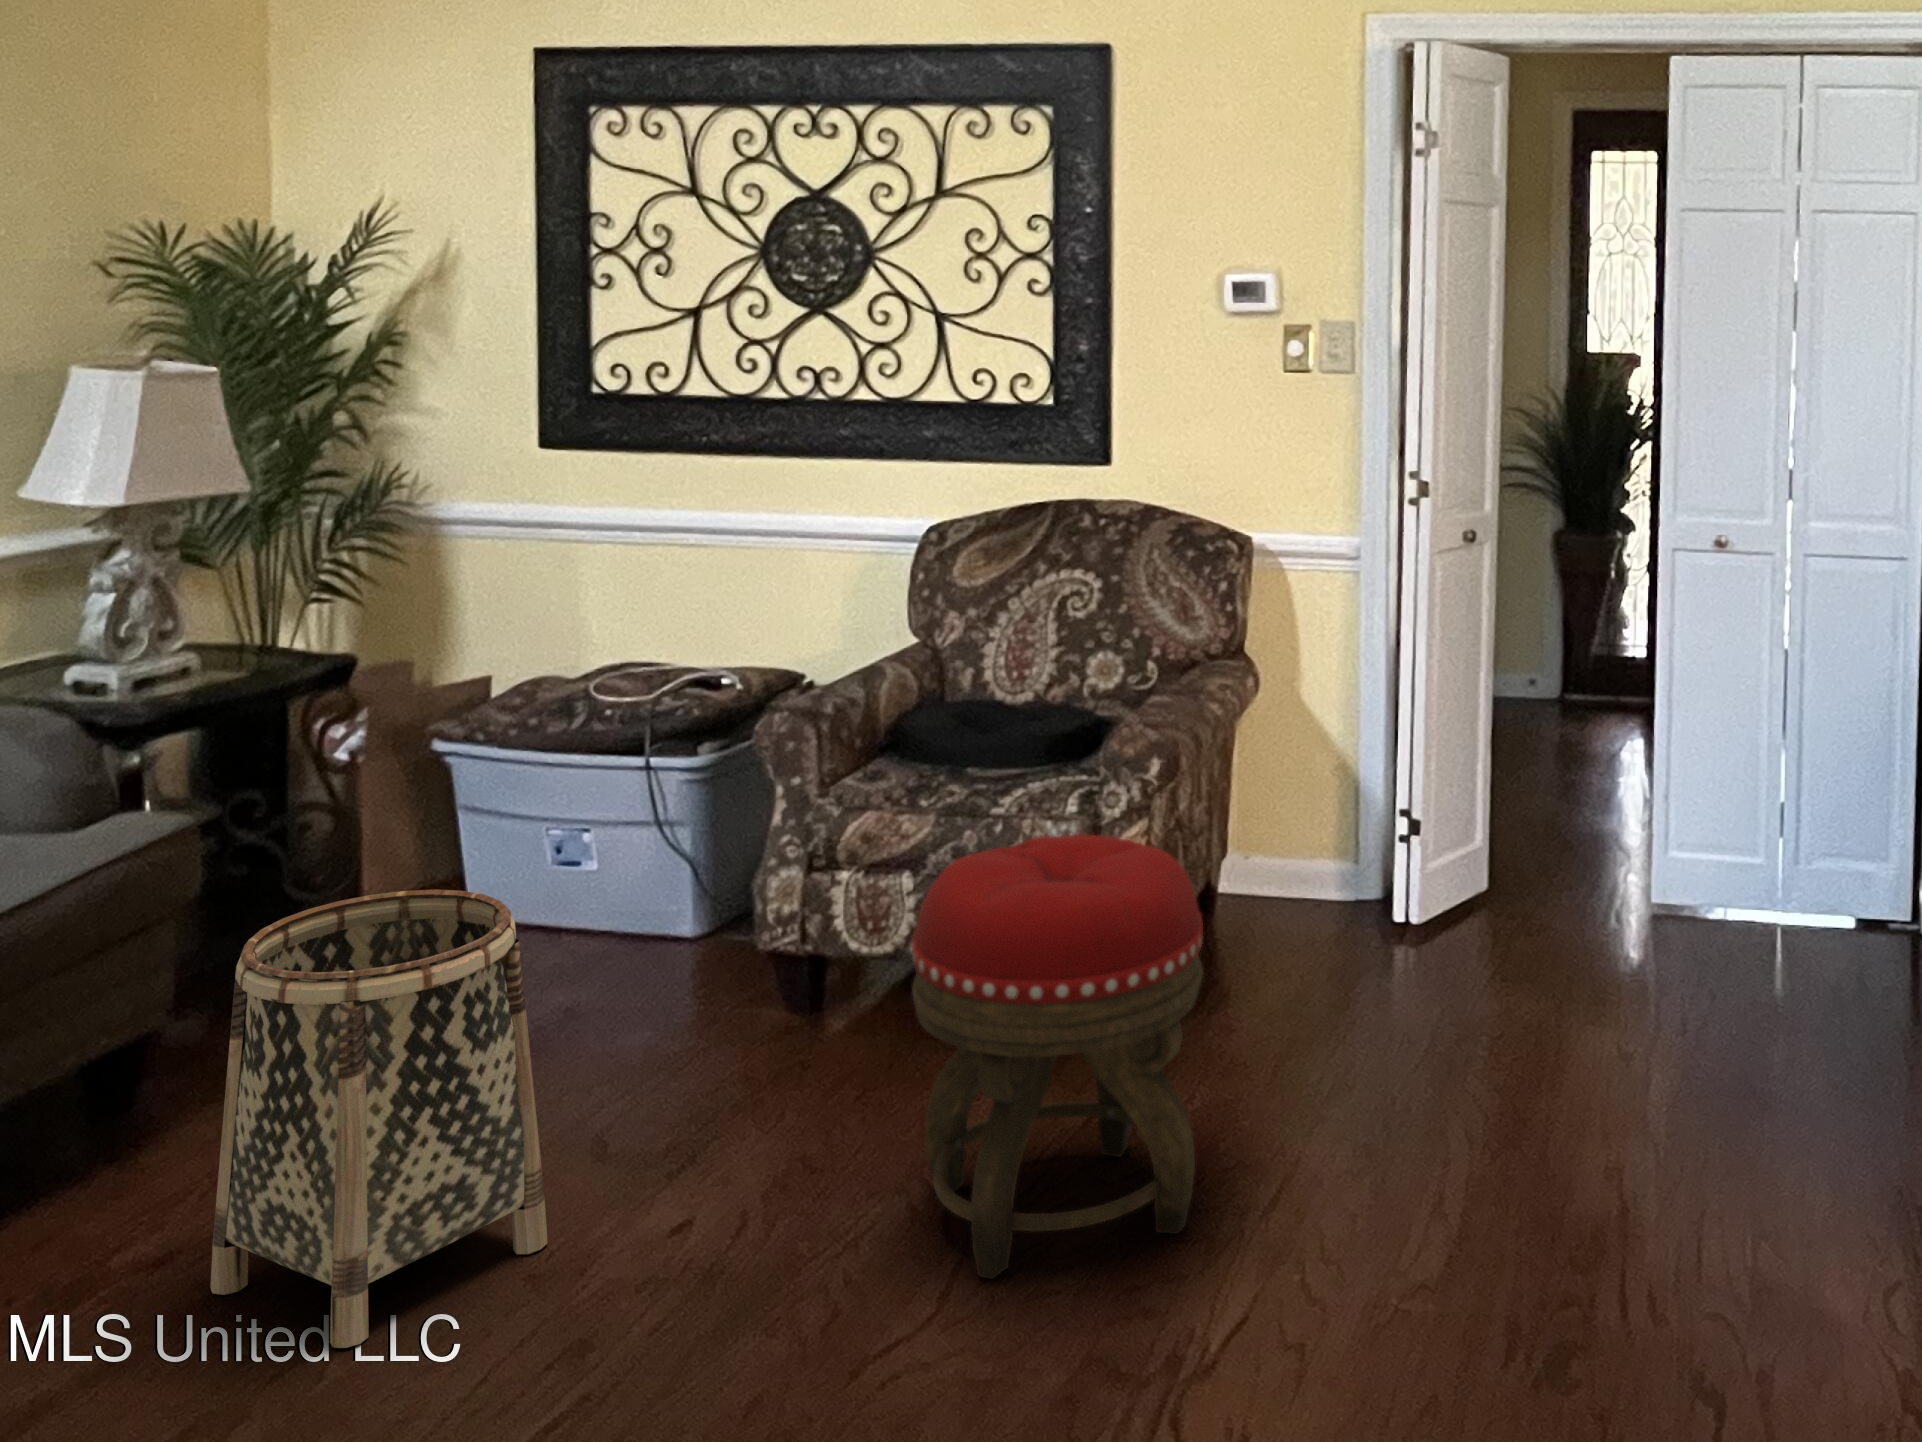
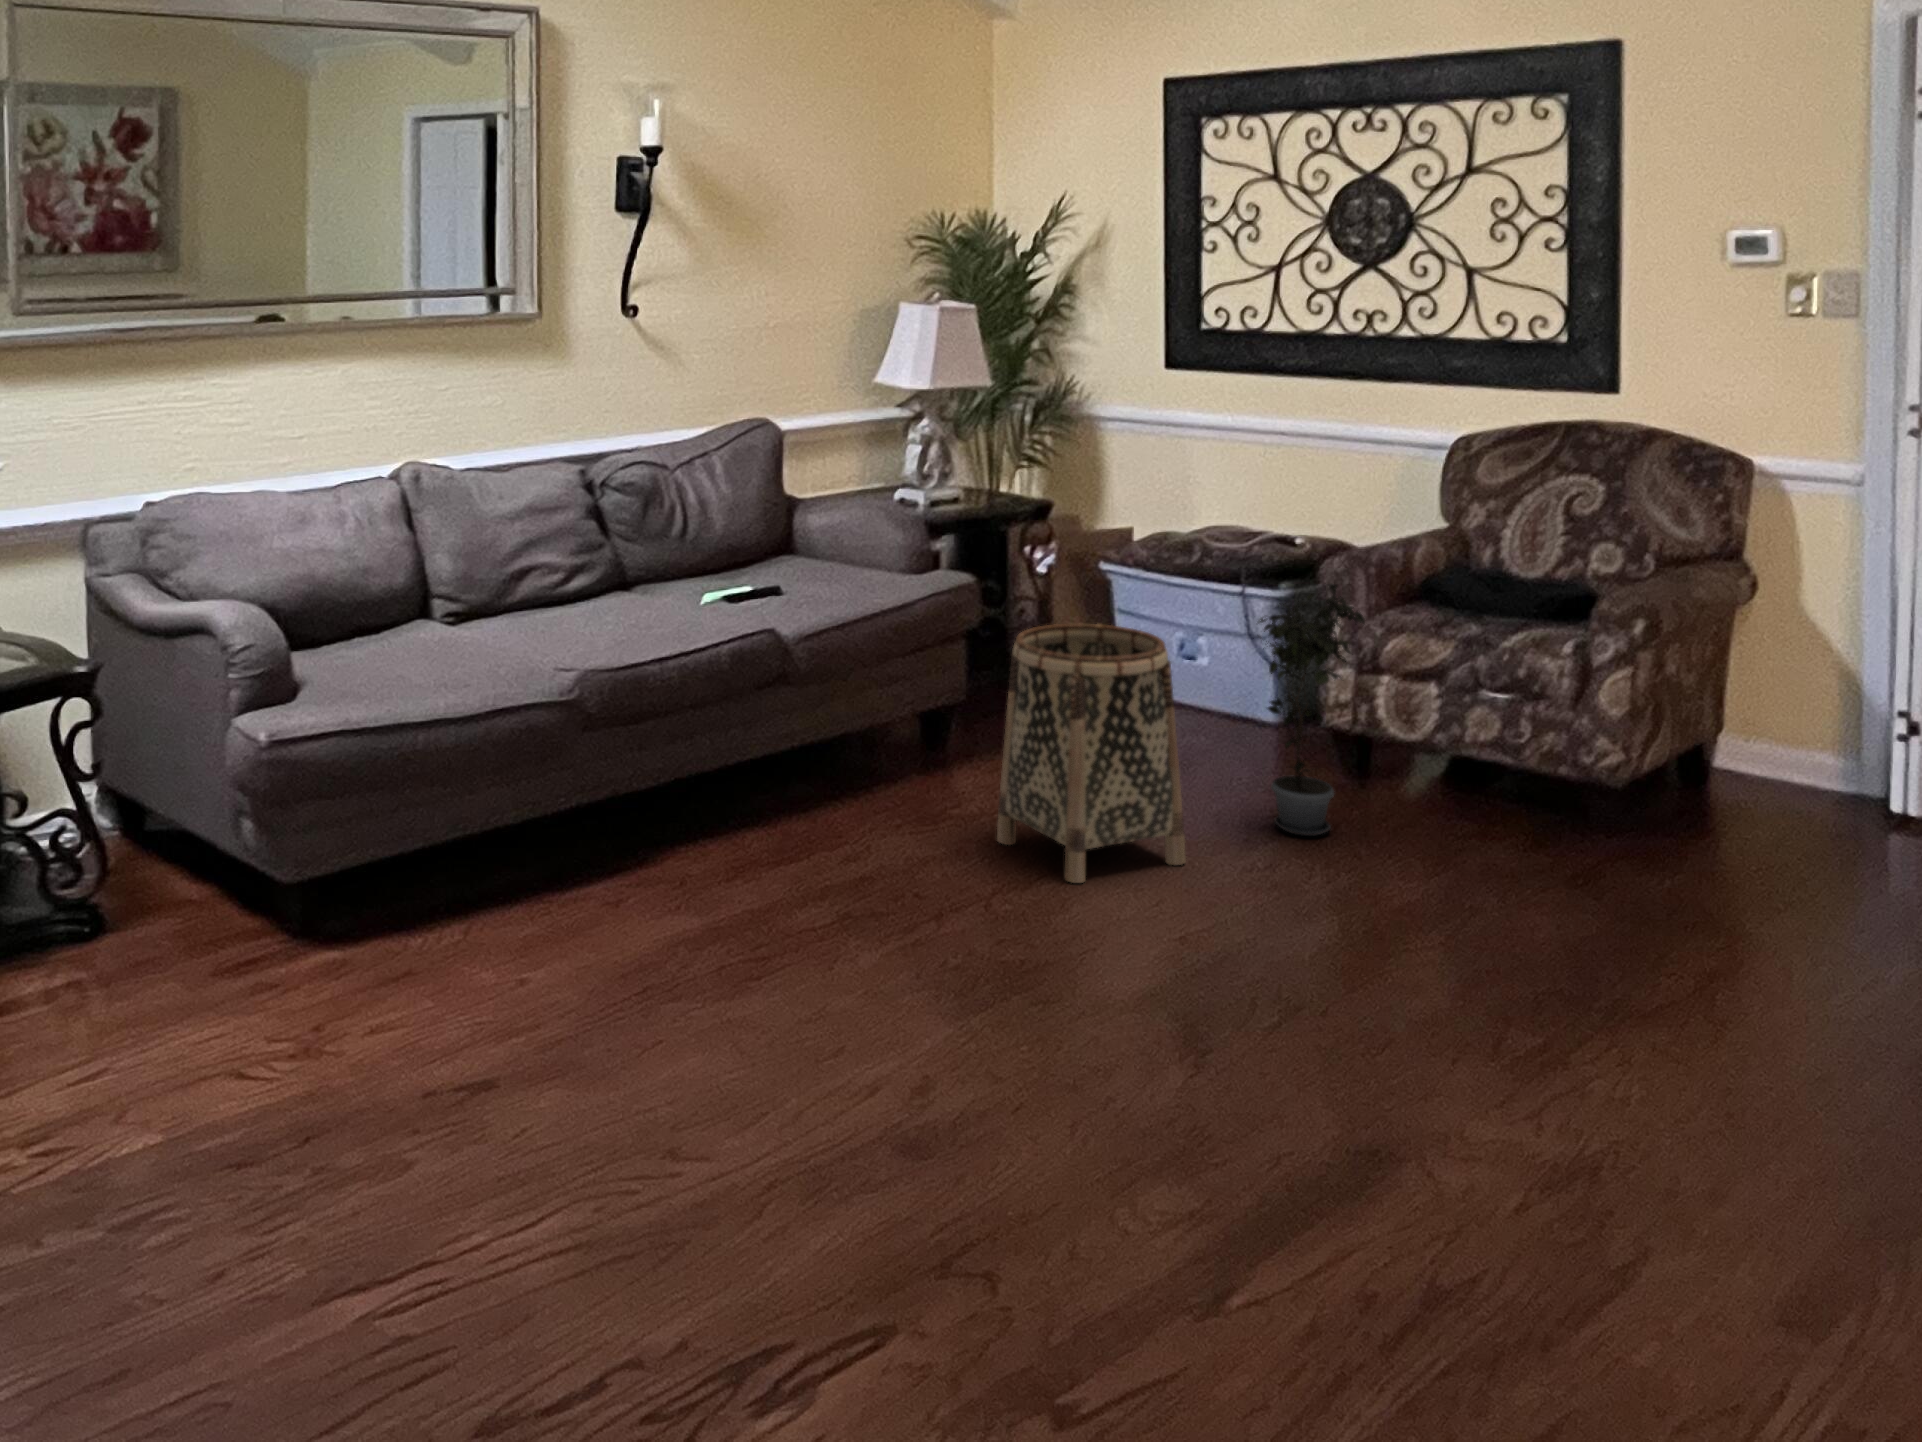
potted plant: none [654,771,816,1140] -> present [1258,584,1365,836]
footstool: present [912,835,1203,1279] -> none [1435,650,1671,960]

